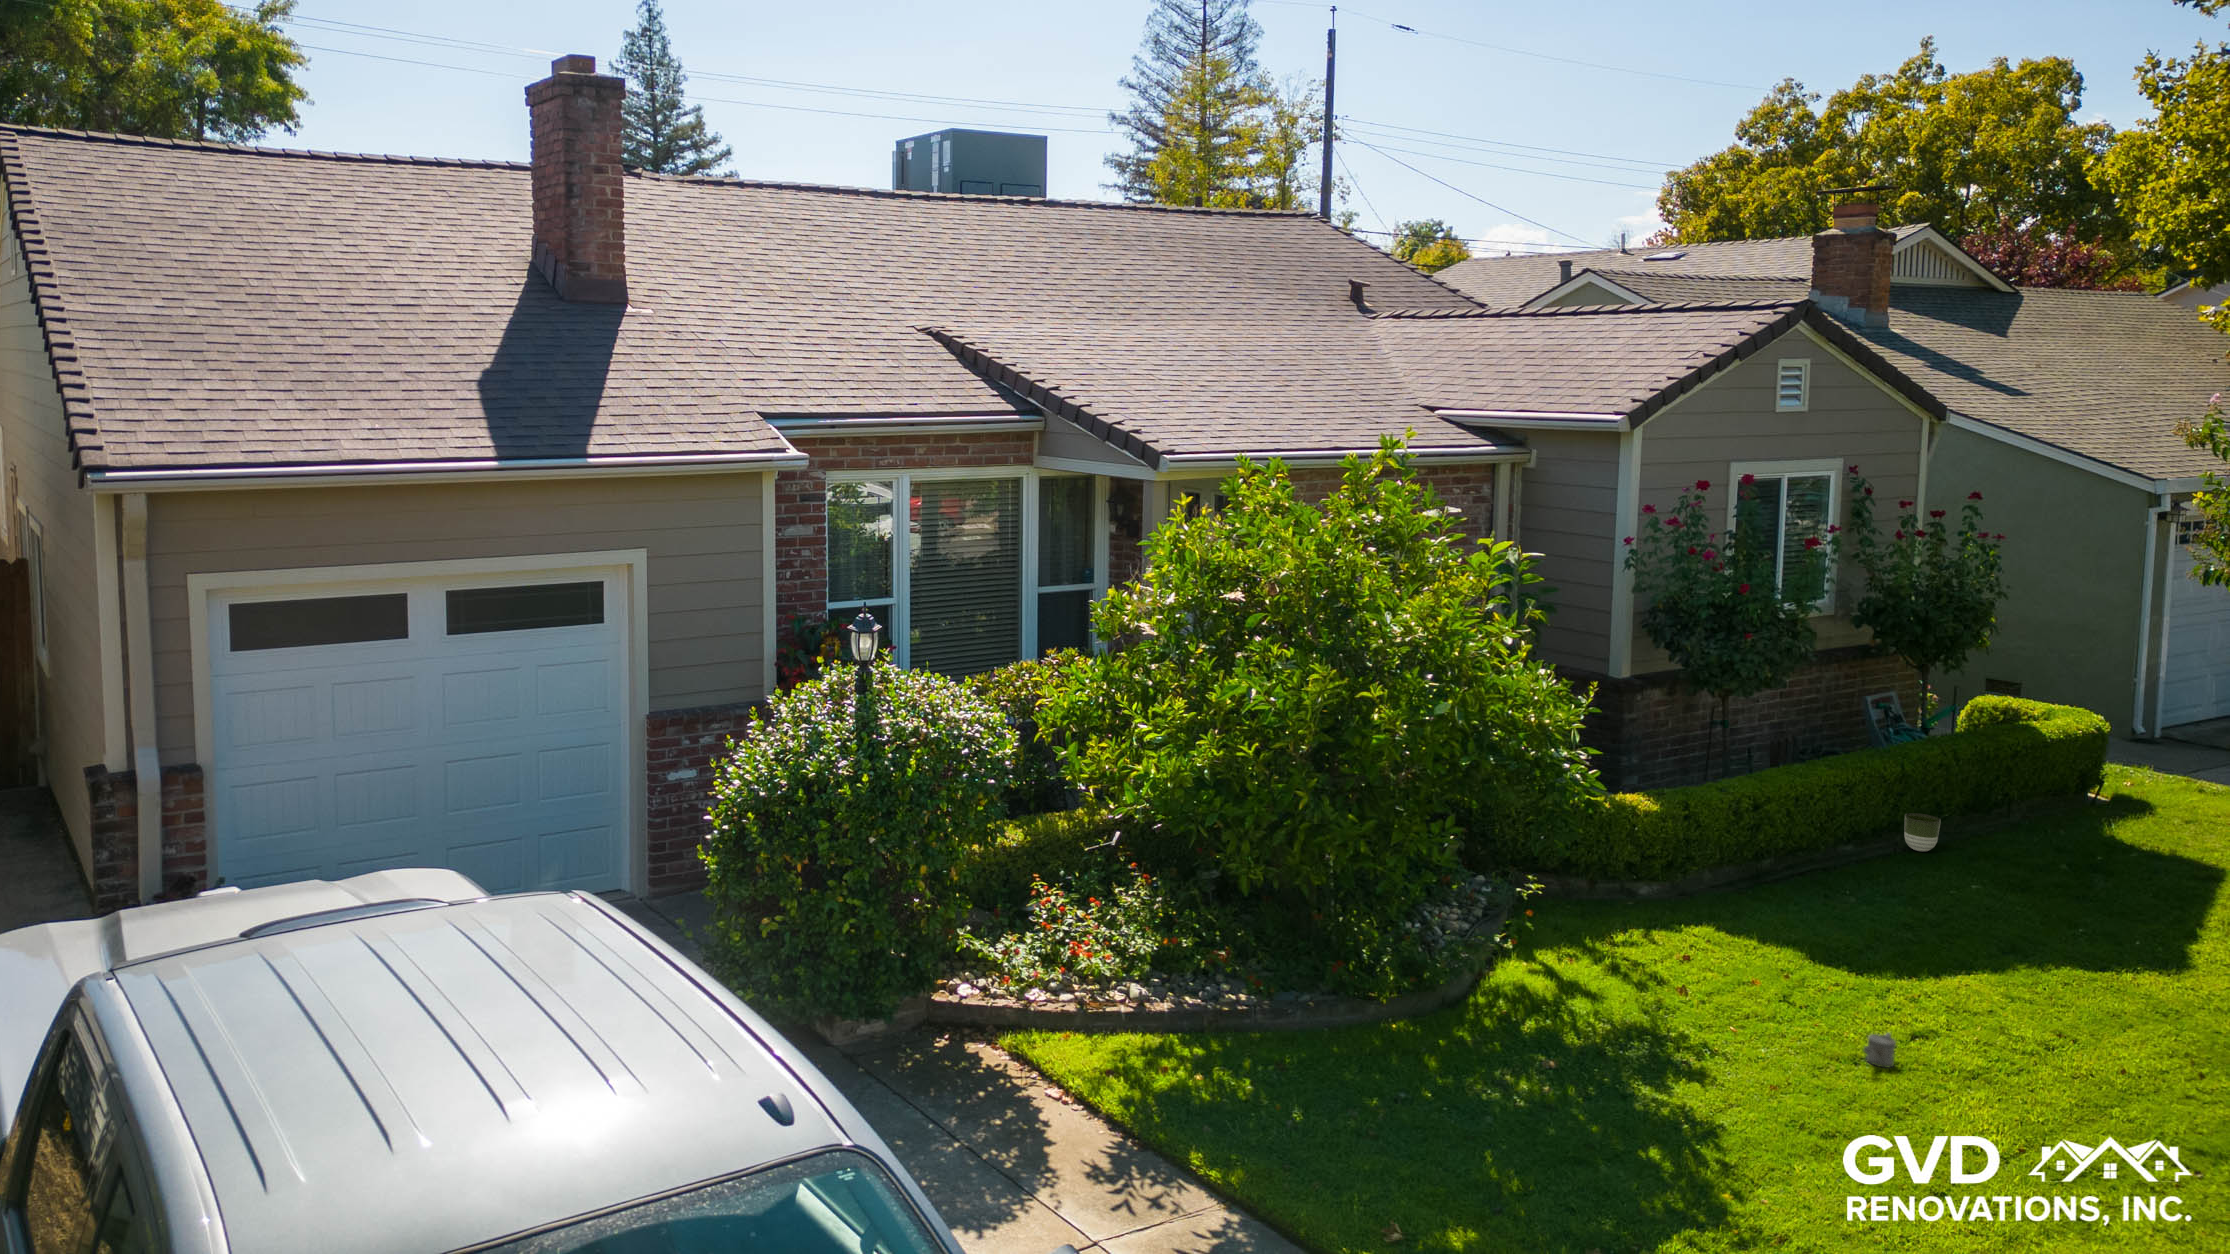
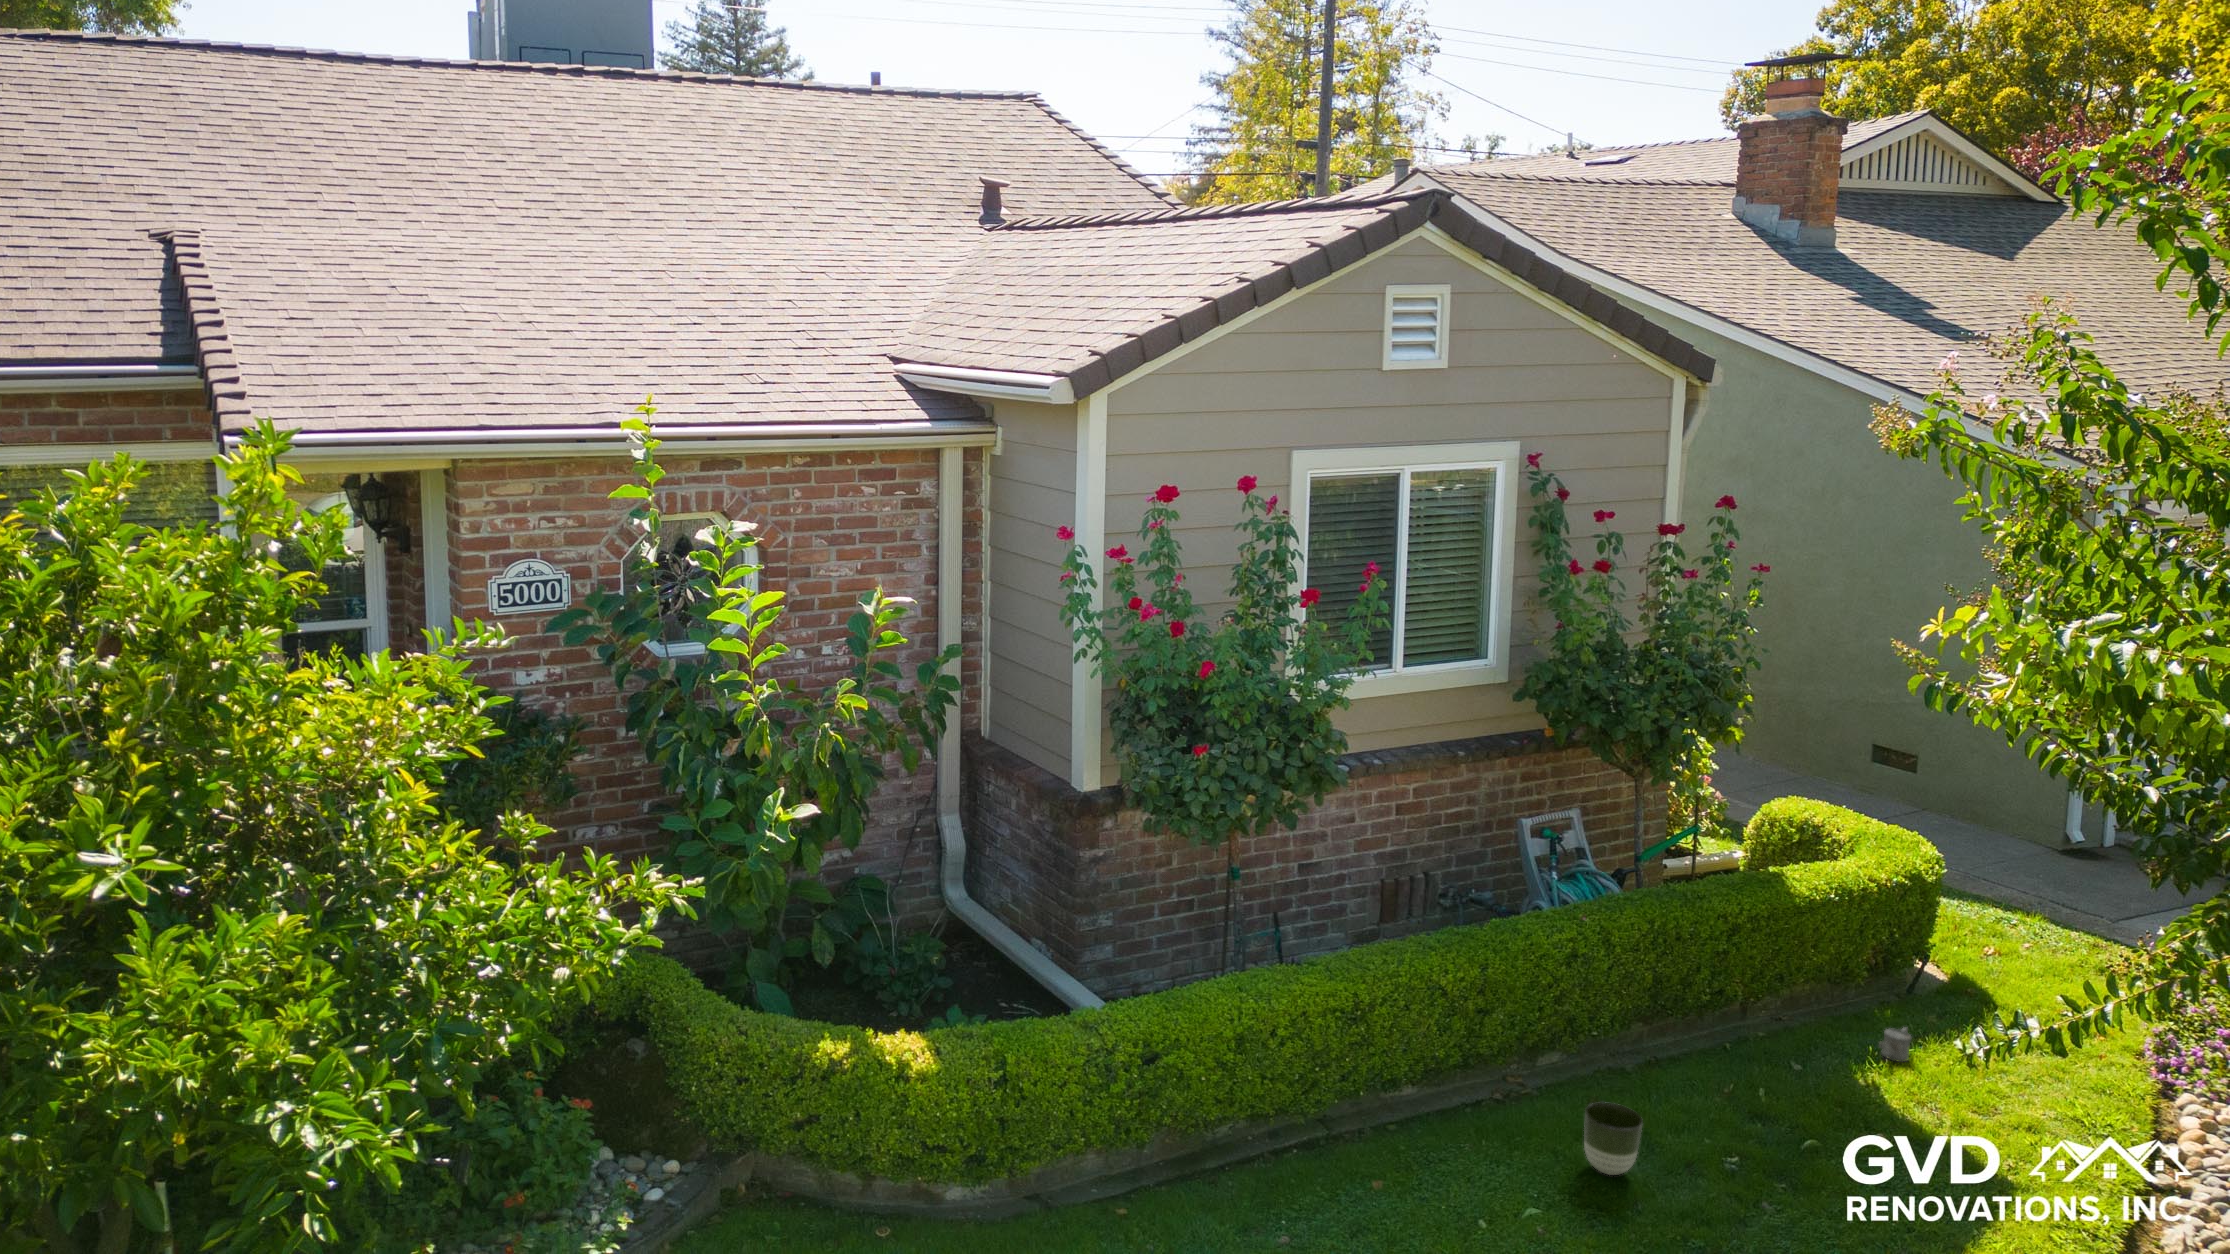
planter: present [1904,813,1941,852] -> present [1584,1102,1643,1175]

